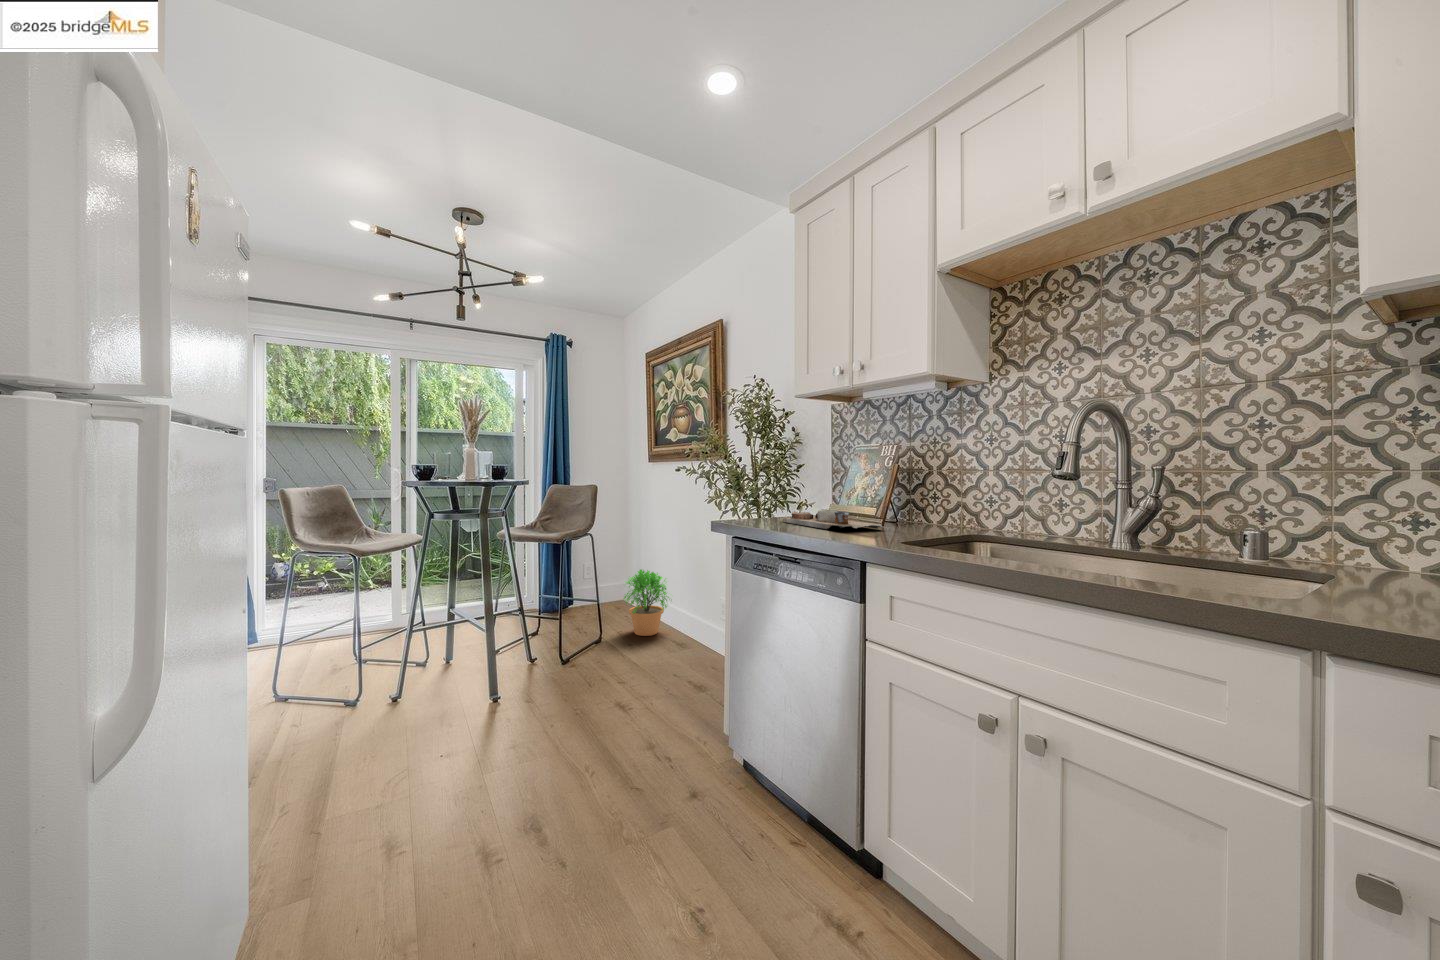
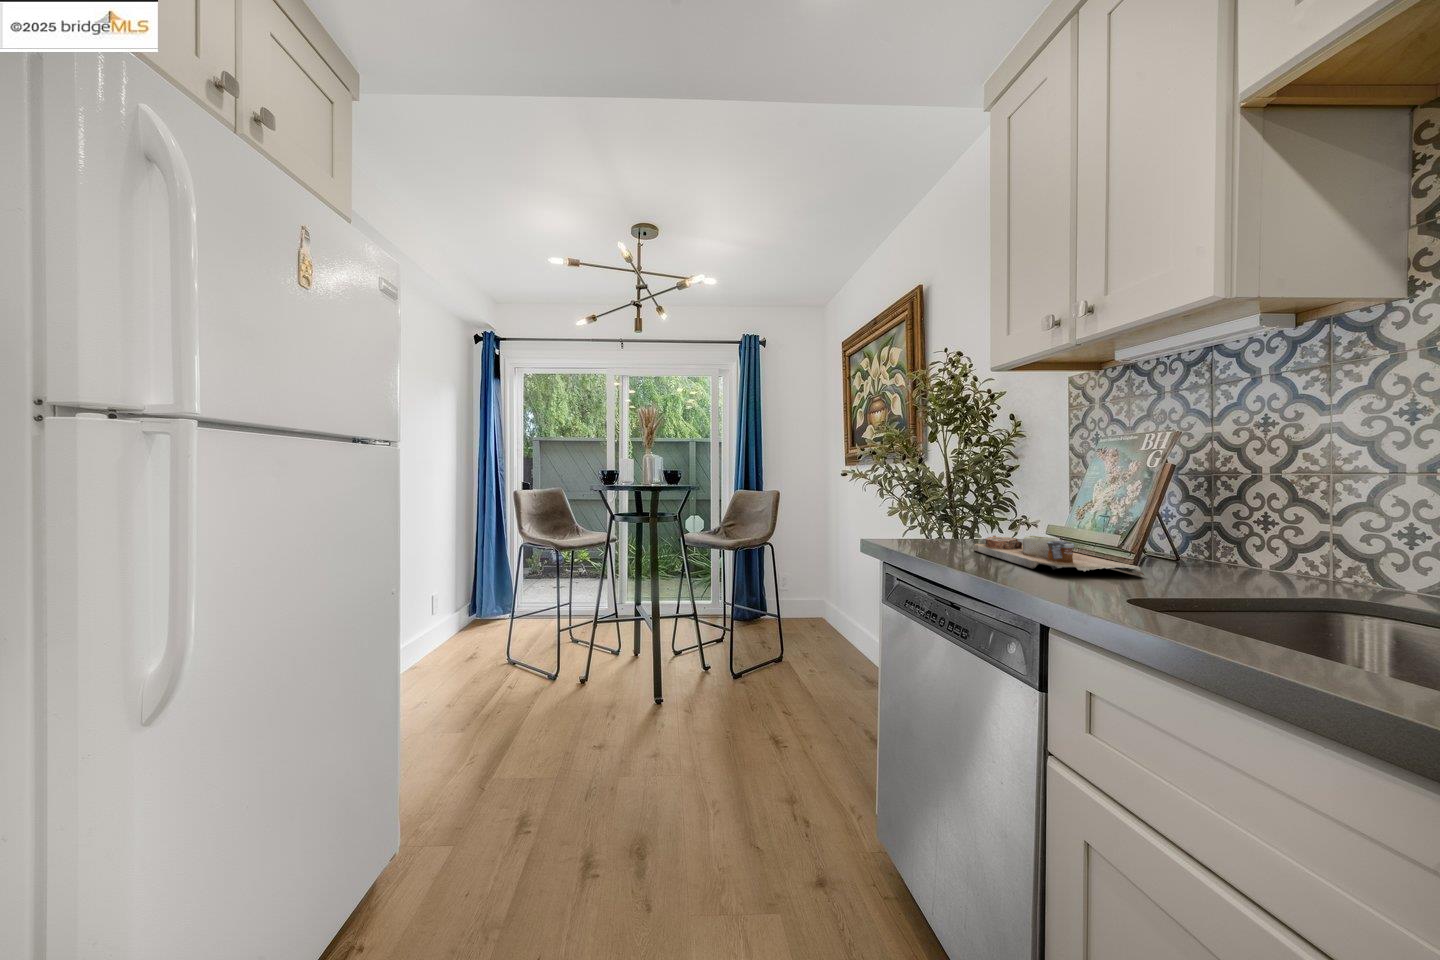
potted plant: present [624,569,669,636] -> none [808,589,869,669]

